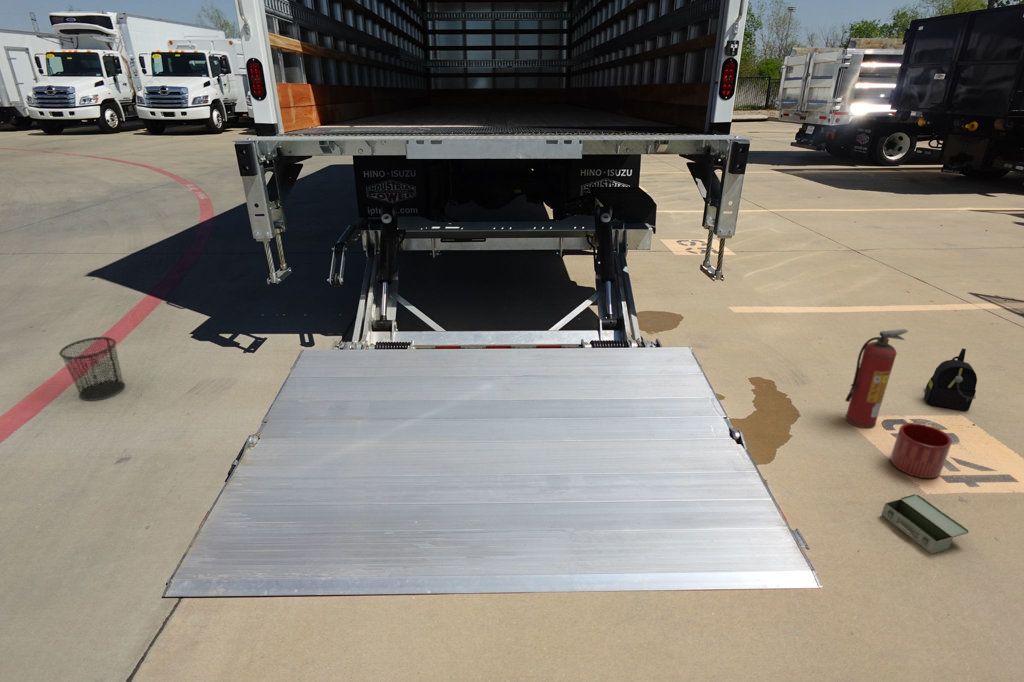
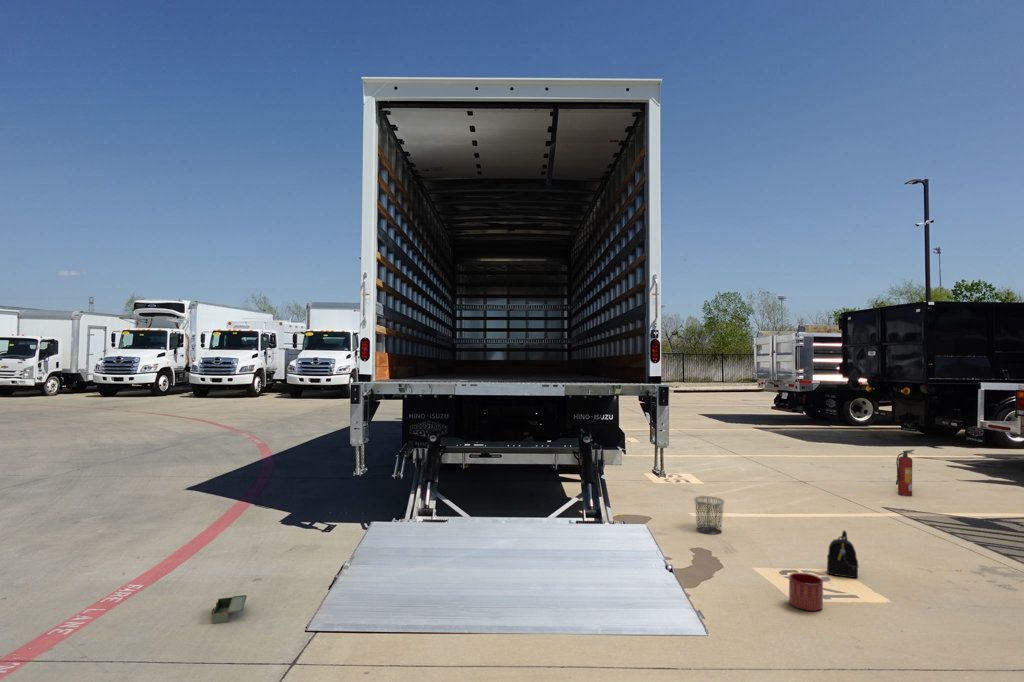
fire extinguisher: present [845,329,908,428] -> present [896,450,914,497]
waste bin: present [59,337,125,401] -> present [695,497,724,534]
toolbox: present [882,494,969,554] -> present [211,595,247,624]

